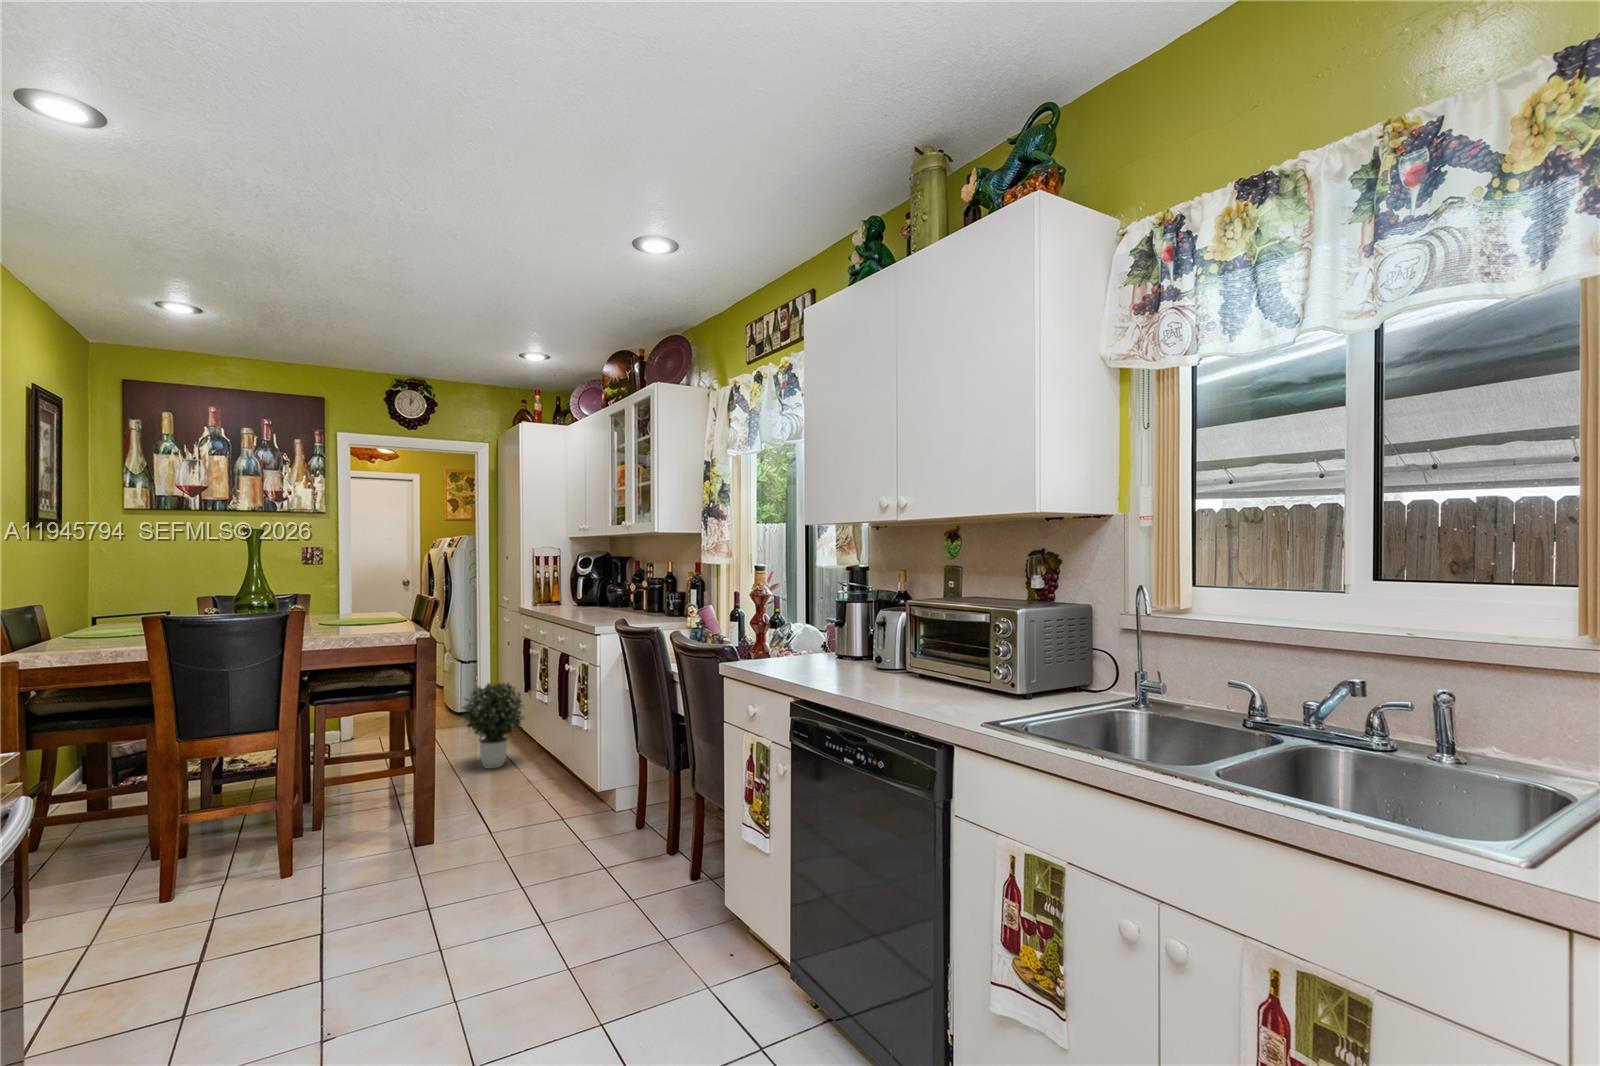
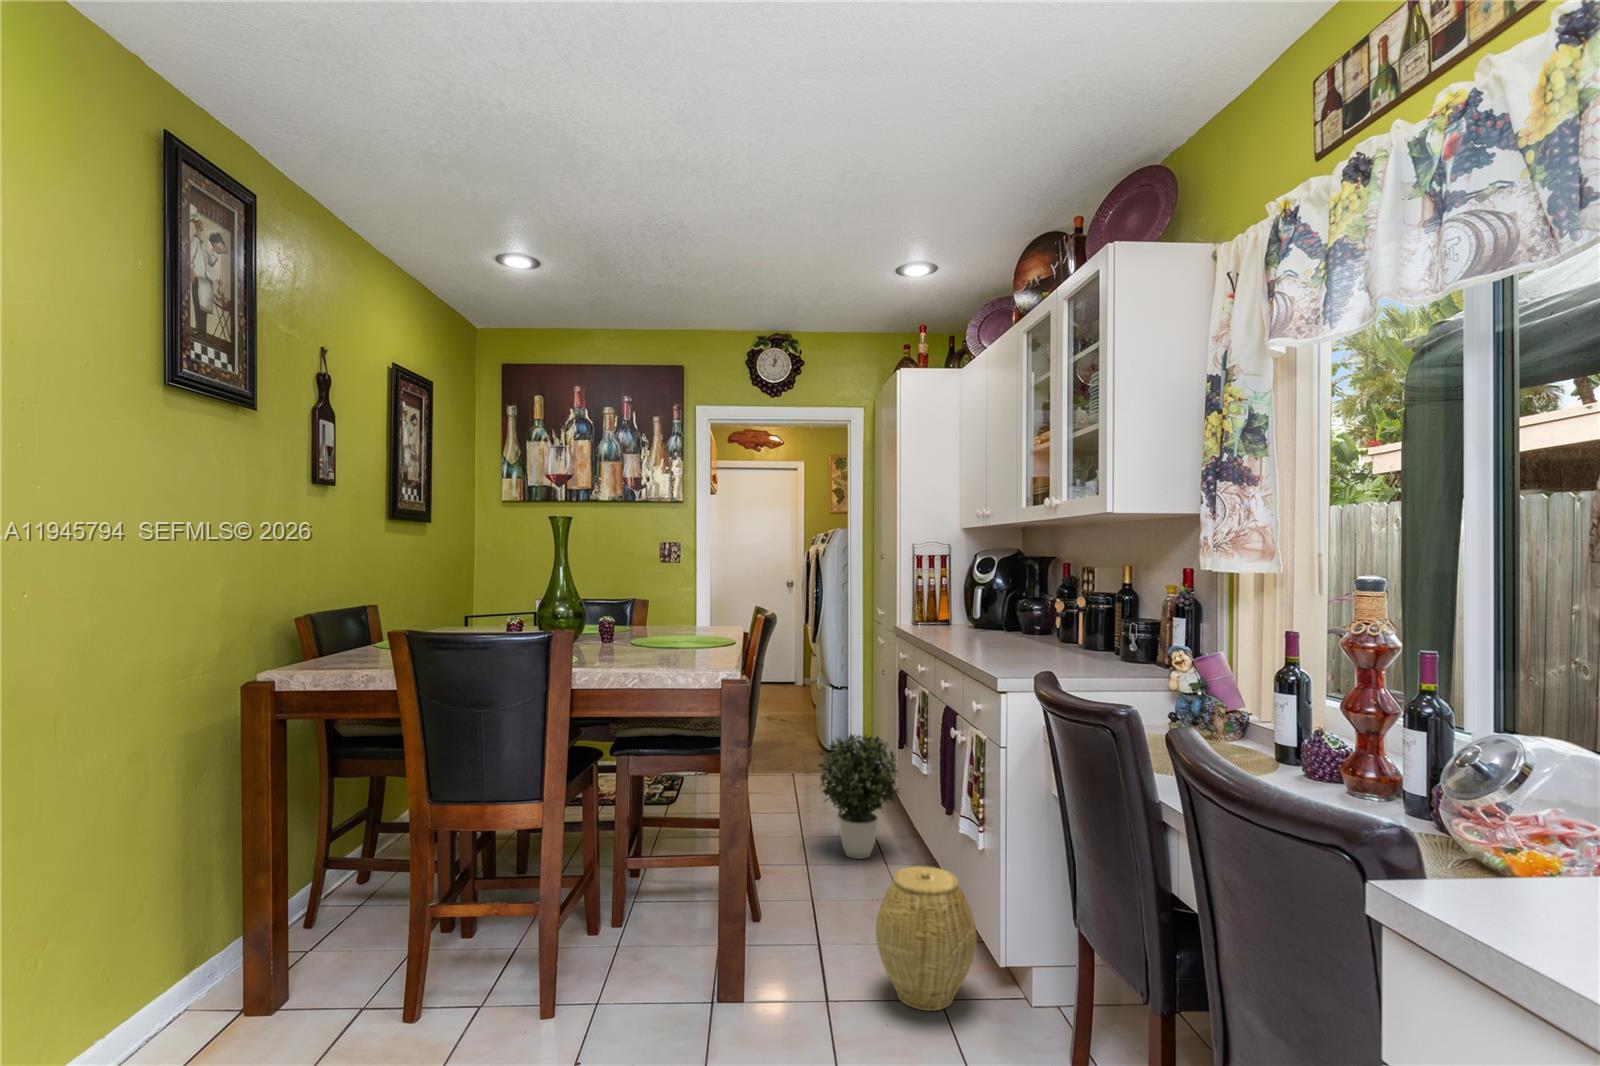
woven basket: none [518,746,581,826] -> present [876,866,977,1011]

